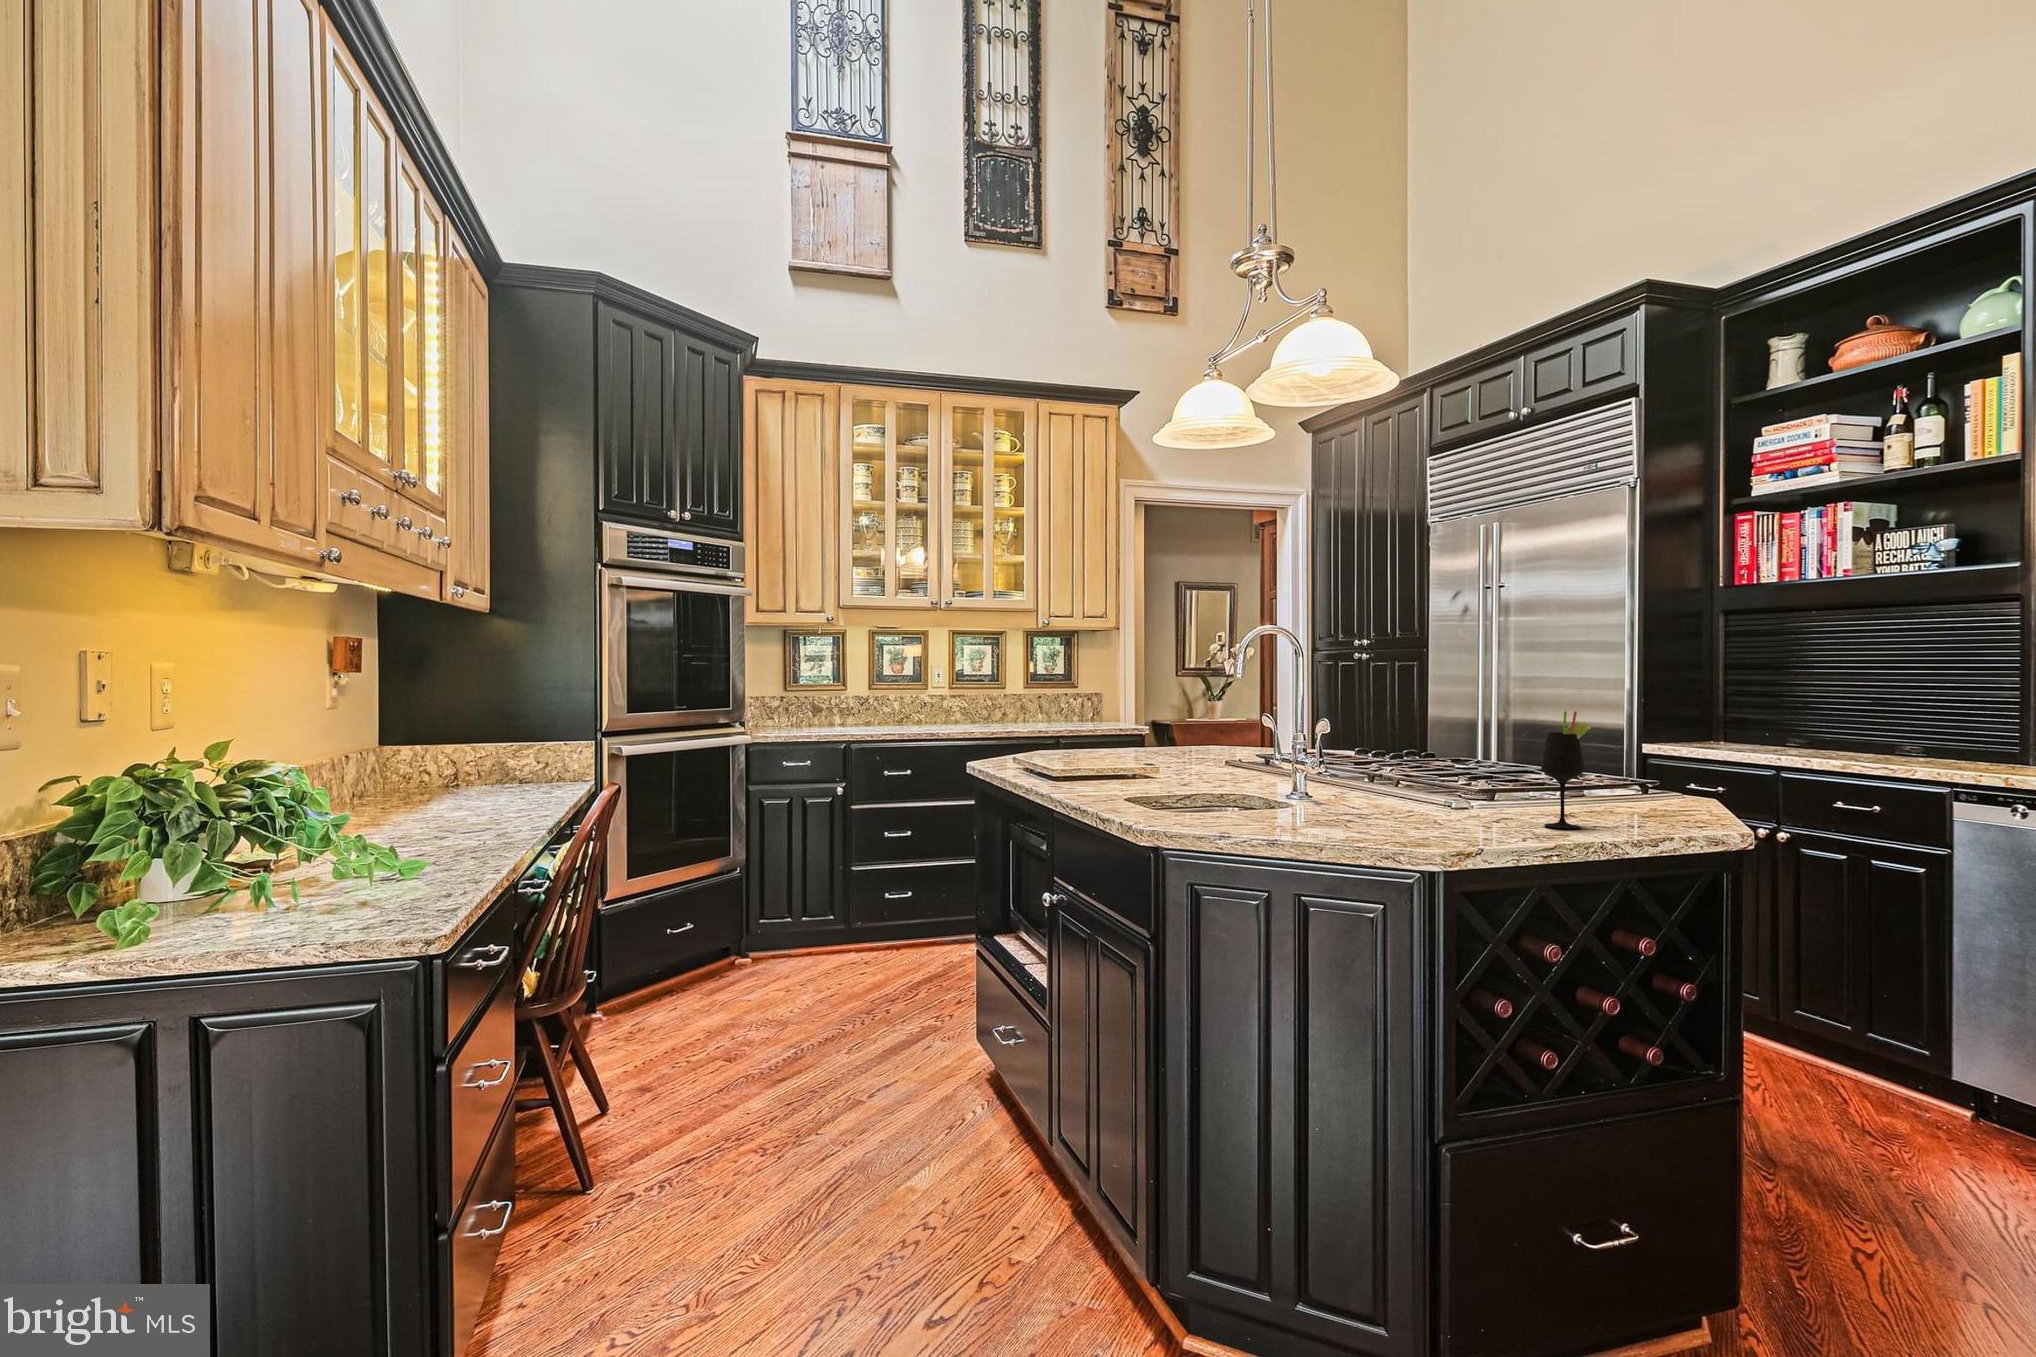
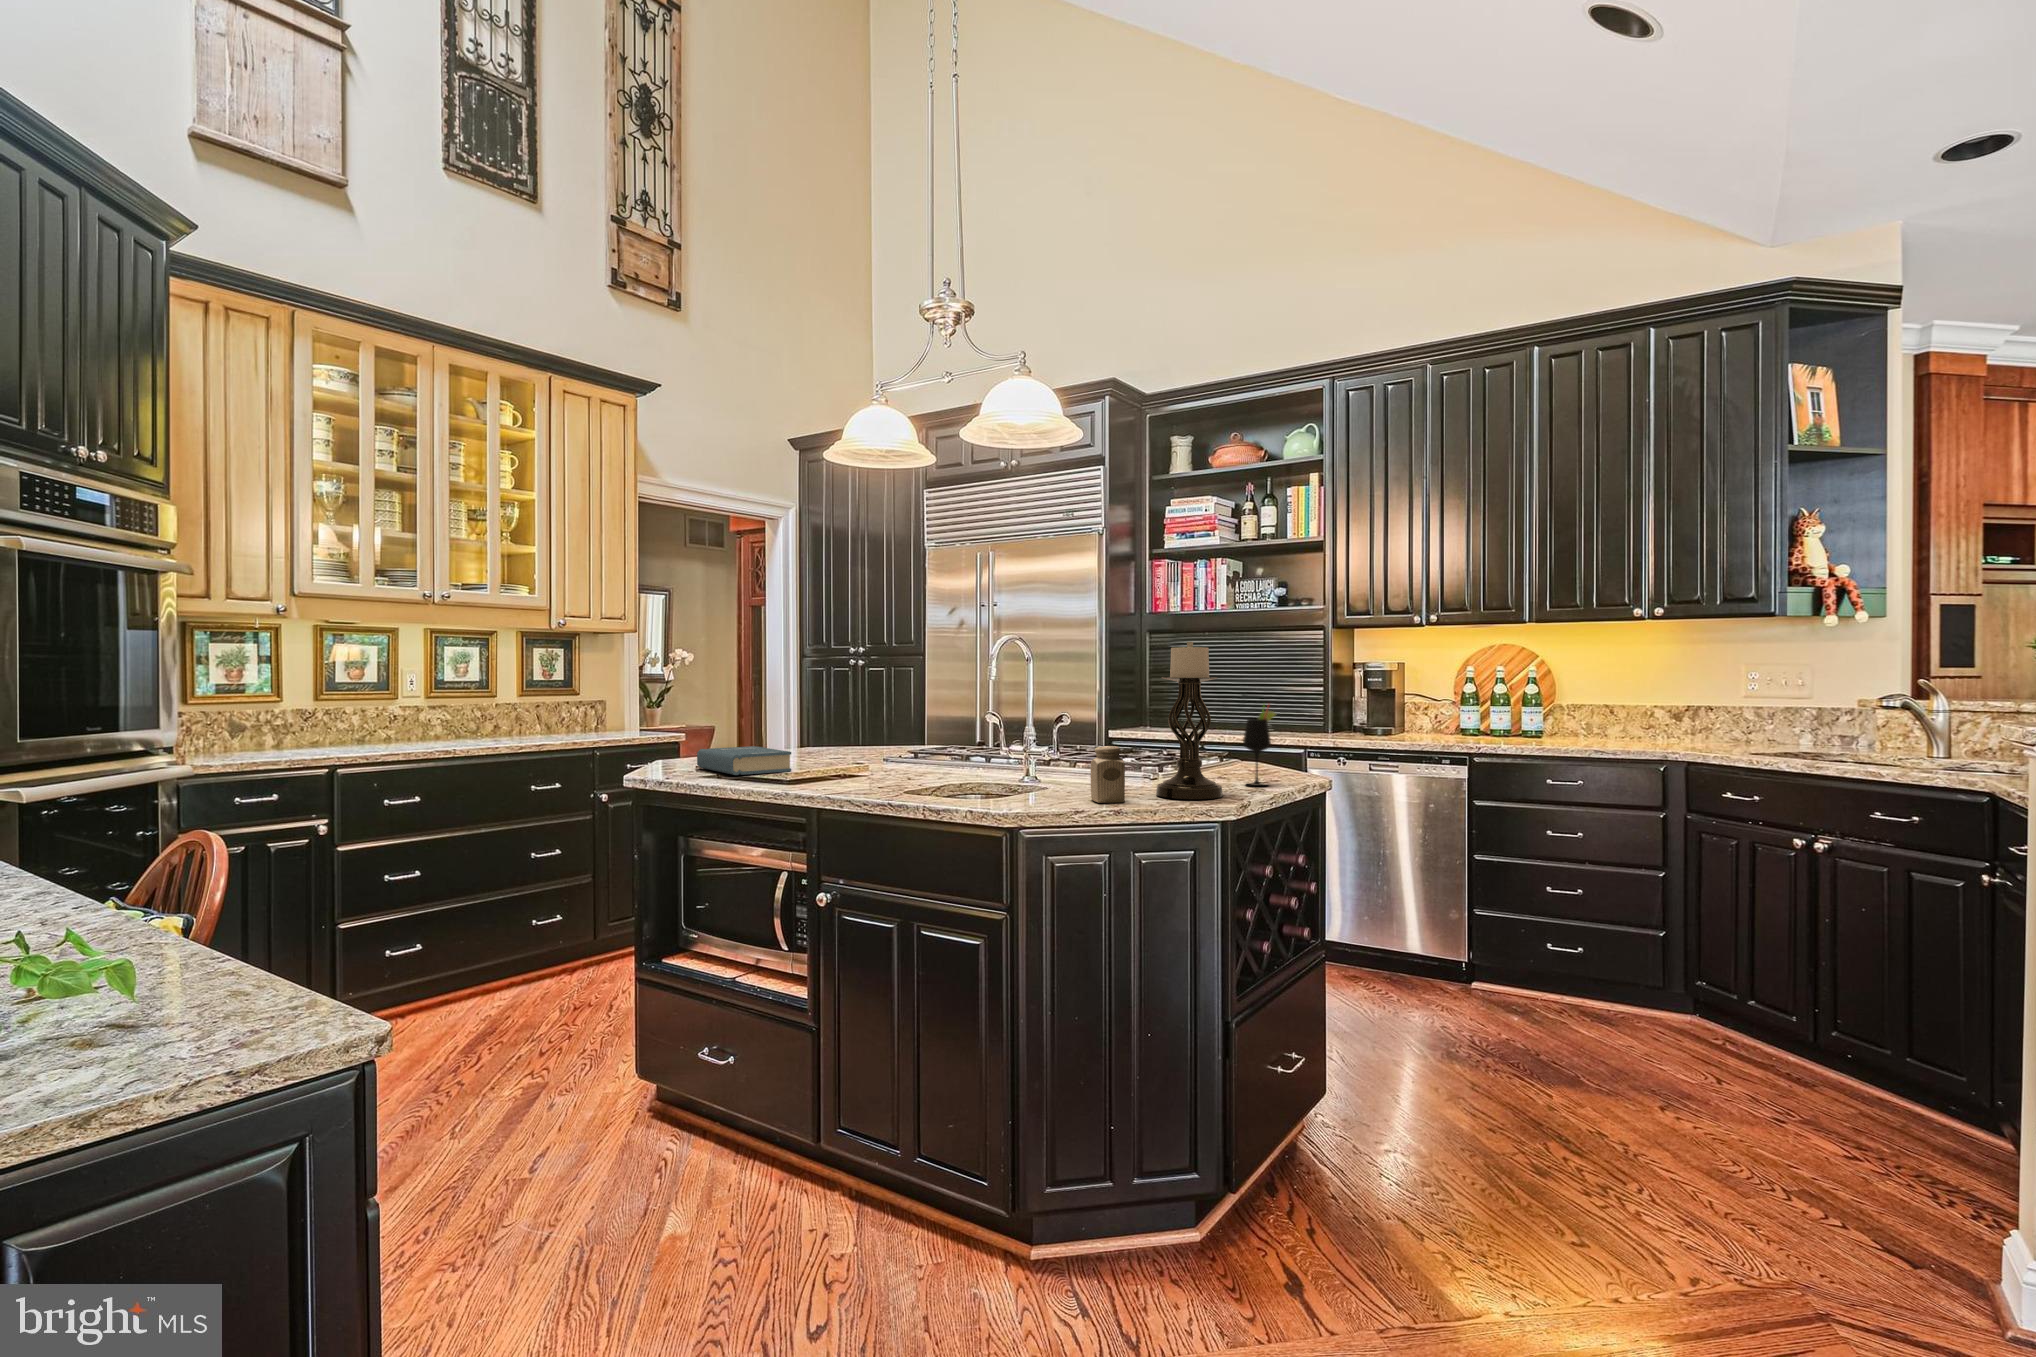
candle holder: none [1377,627,1471,837] -> present [1156,642,1223,799]
hardback book: none [1036,742,1101,769] -> present [697,746,791,775]
salt shaker: none [1279,759,1323,830] -> present [1091,746,1125,803]

